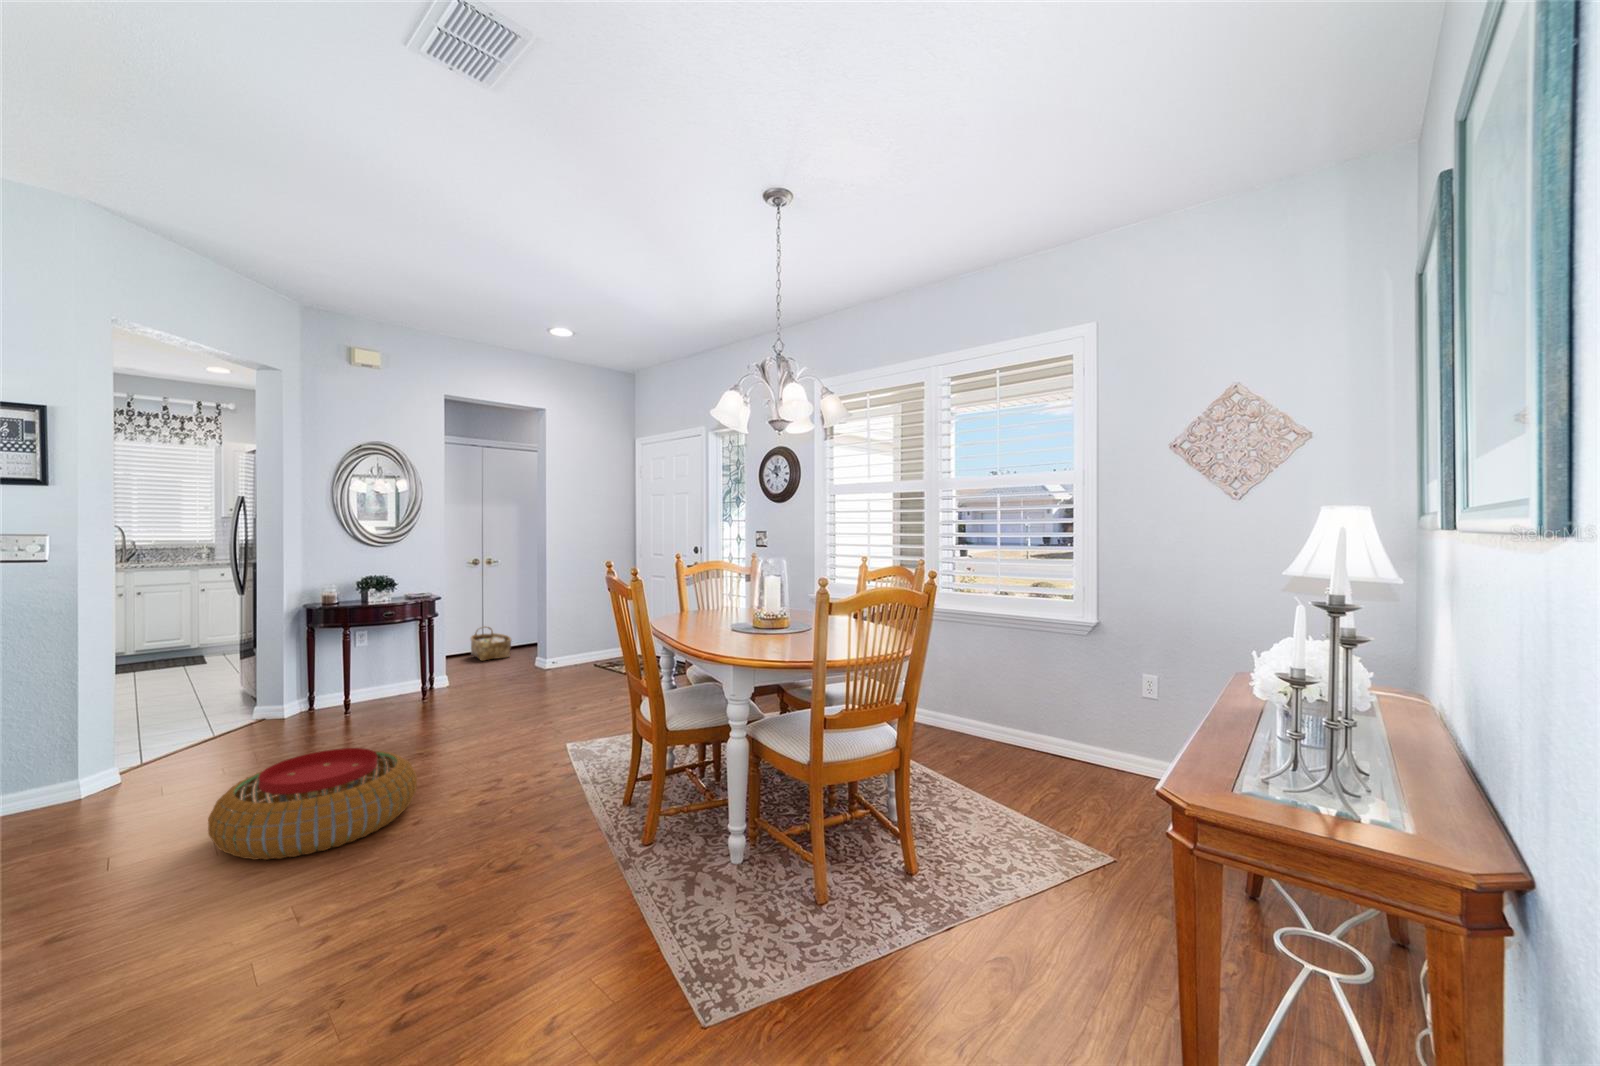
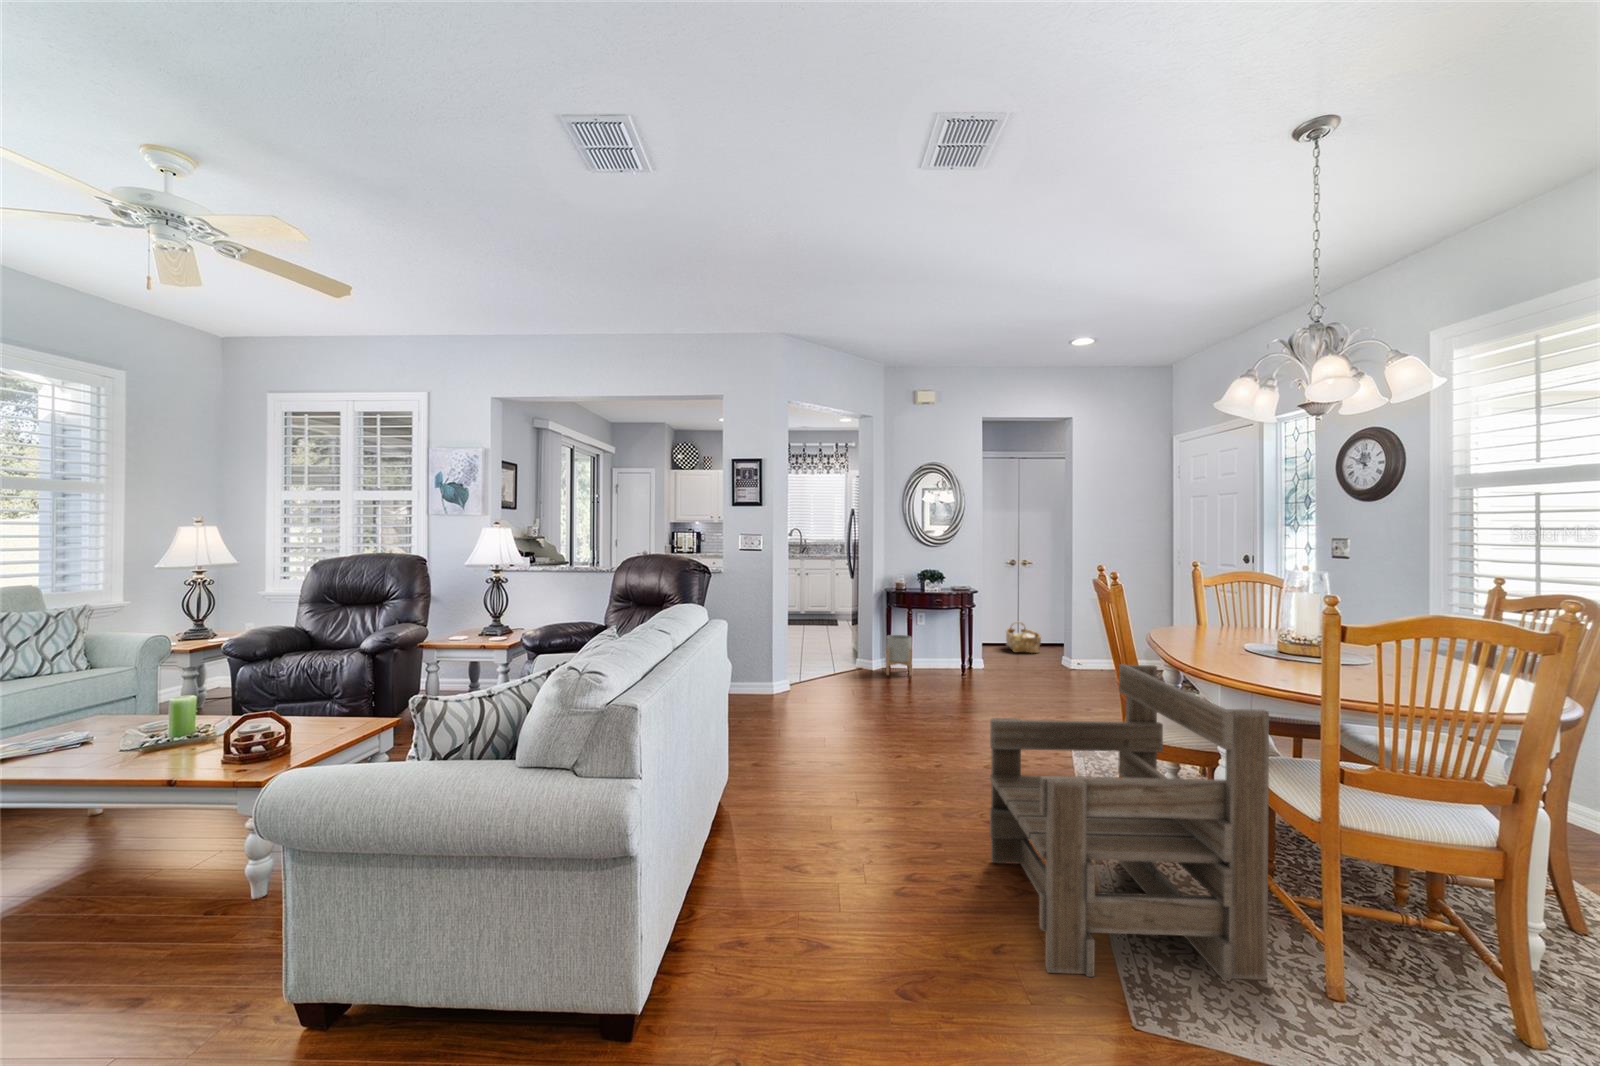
armchair: none [514,657,780,1019] -> present [990,664,1269,981]
planter: none [308,663,352,721] -> present [886,635,912,676]
pouf: present [208,748,417,860] -> none [819,694,941,764]

